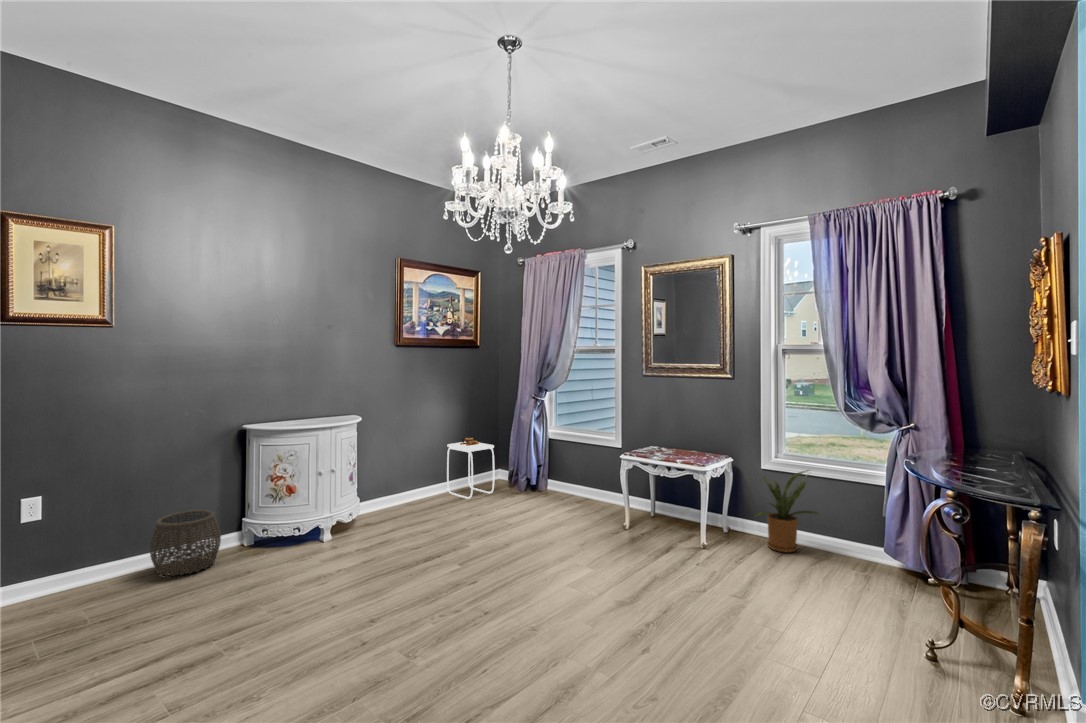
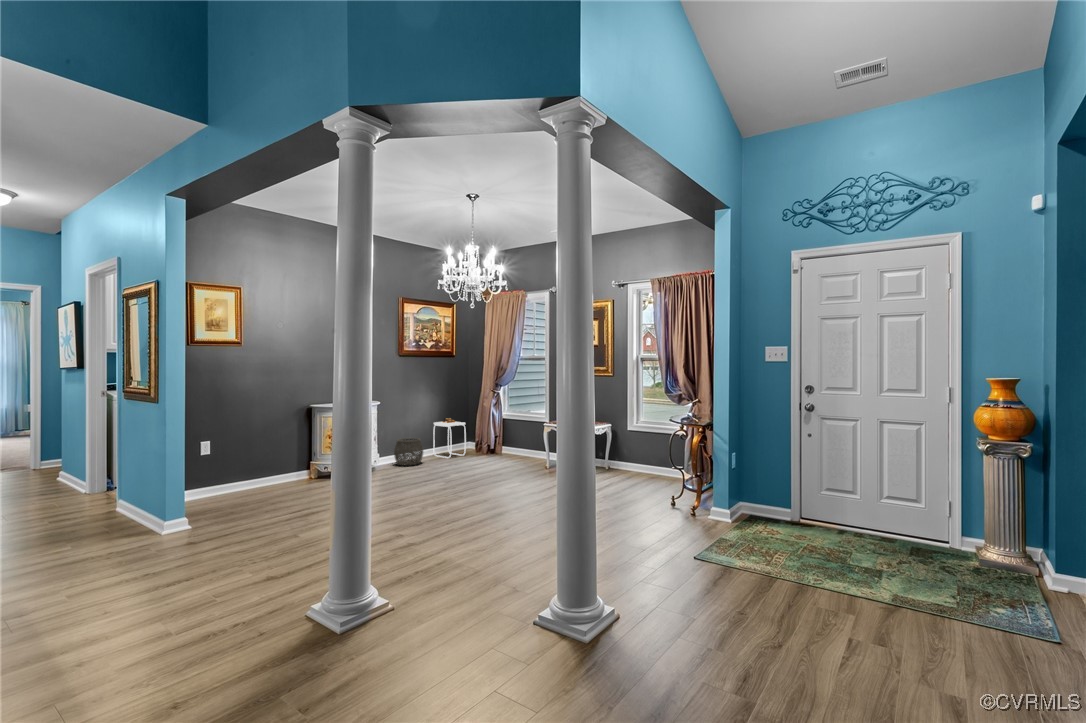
house plant: present [756,470,818,553] -> none [613,428,659,477]
woven basket: present [149,510,221,576] -> present [394,438,423,465]

